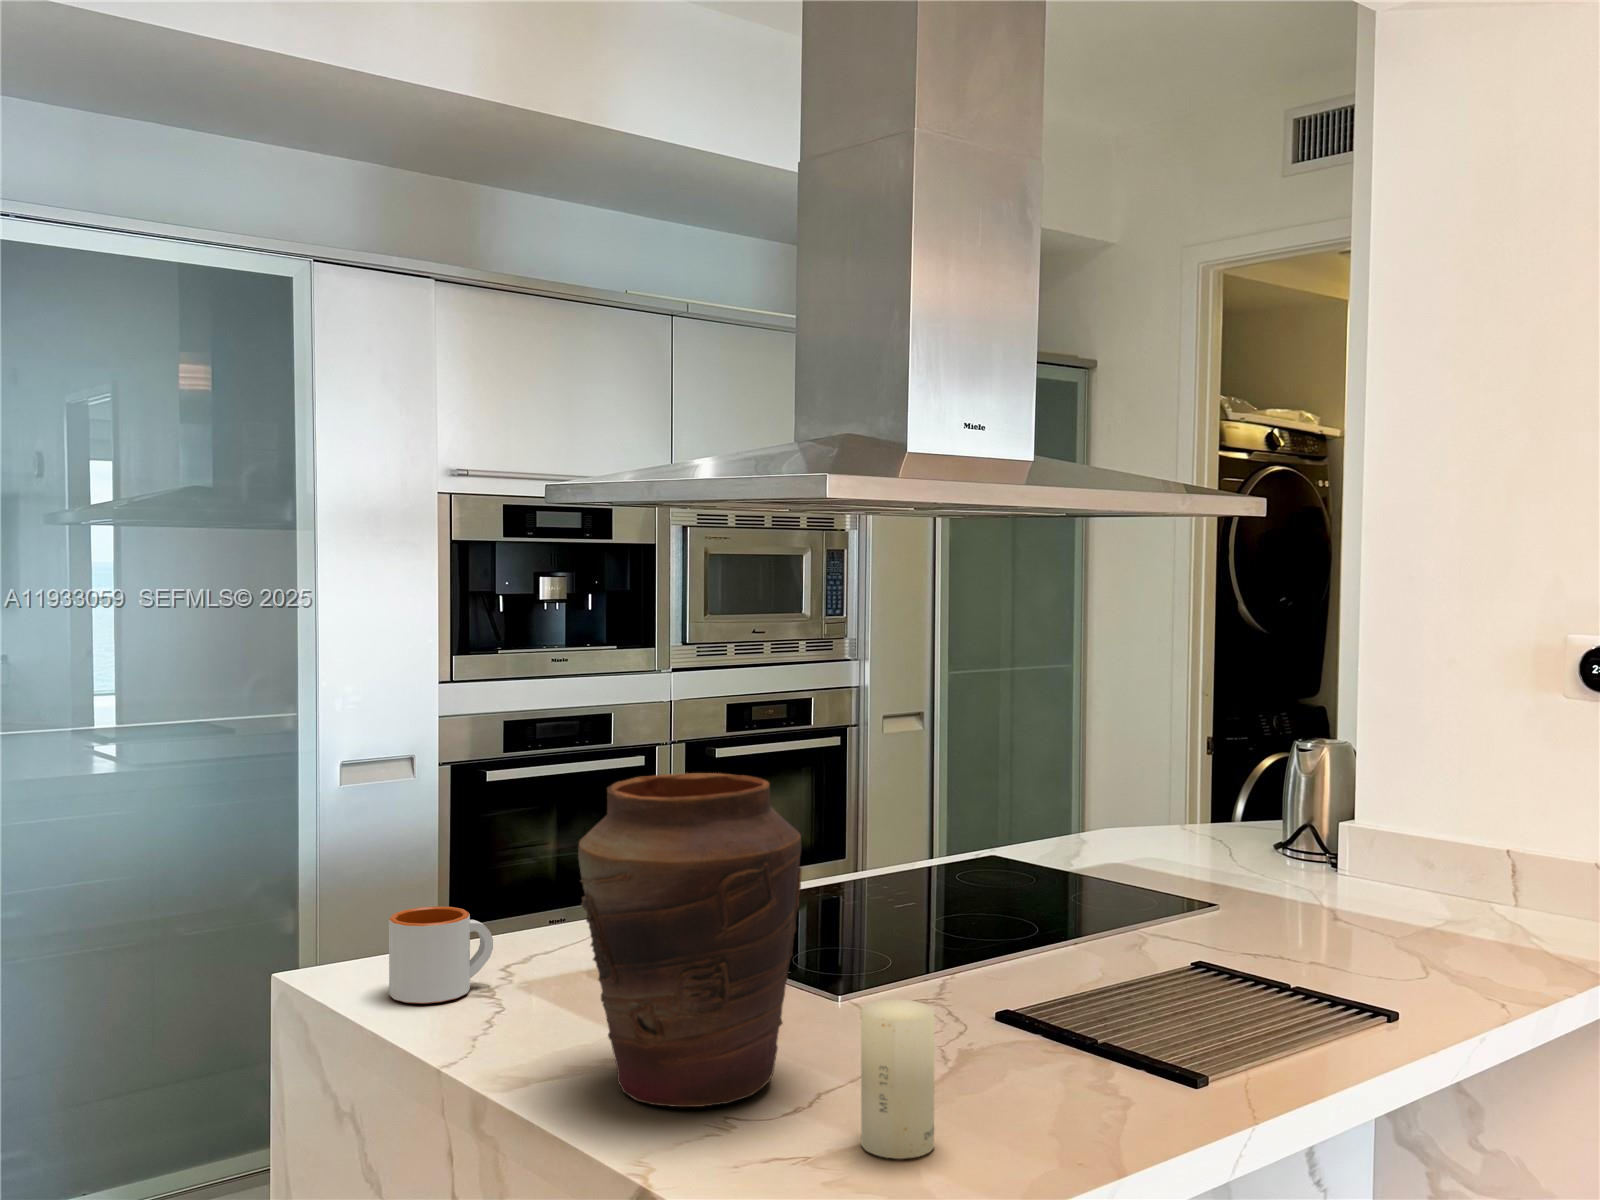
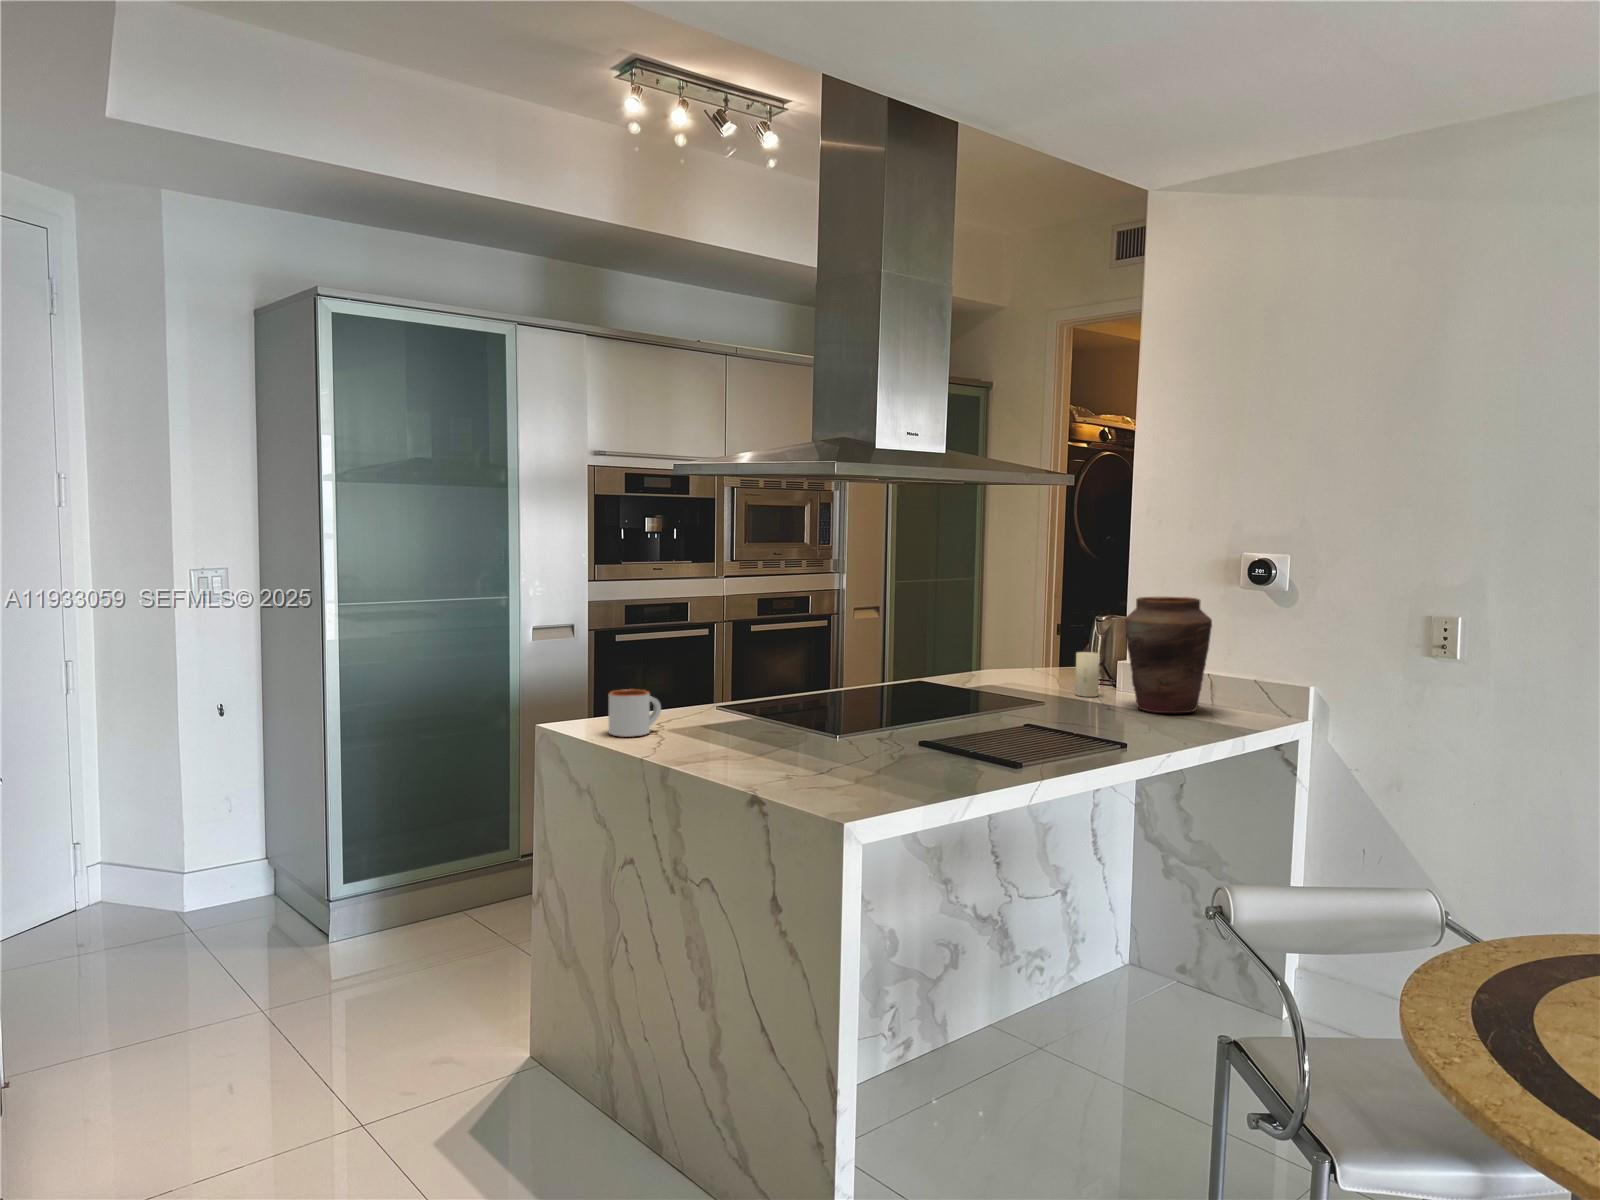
vase: present [578,773,802,1107] -> present [1125,597,1212,713]
candle: present [861,999,935,1159] -> present [1075,652,1100,697]

